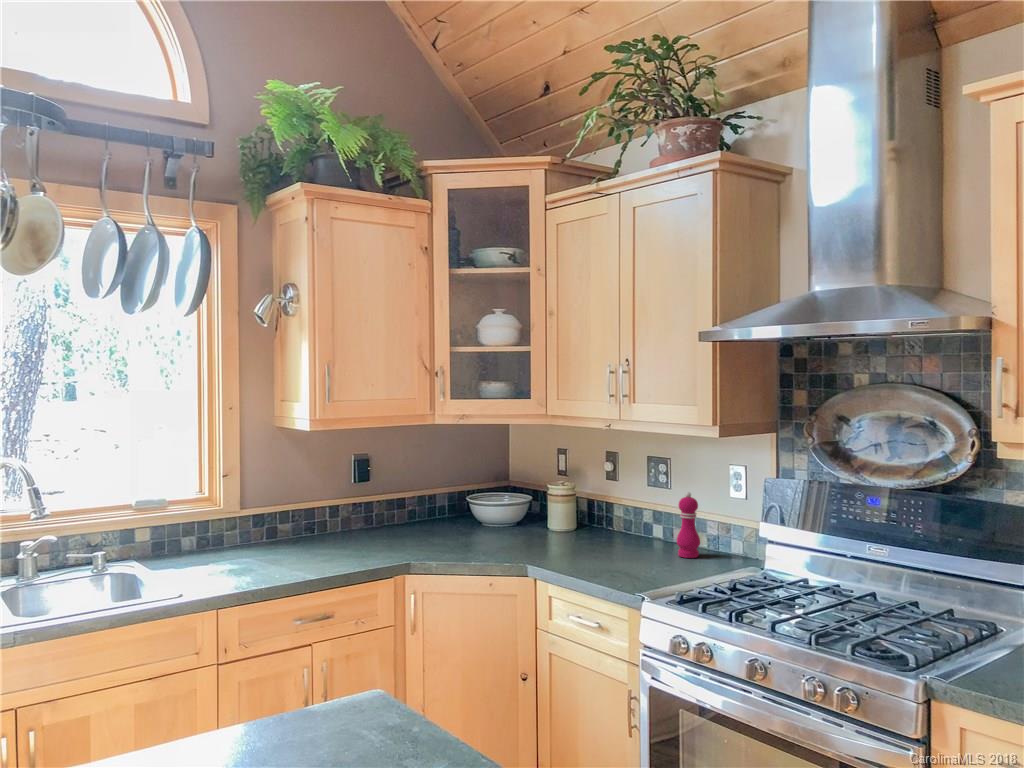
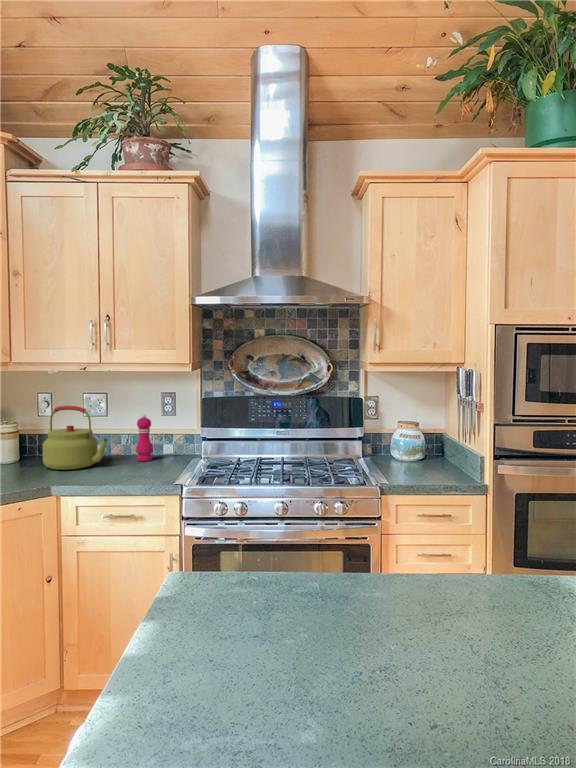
kettle: none [571,471,635,551] -> present [43,406,108,470]

